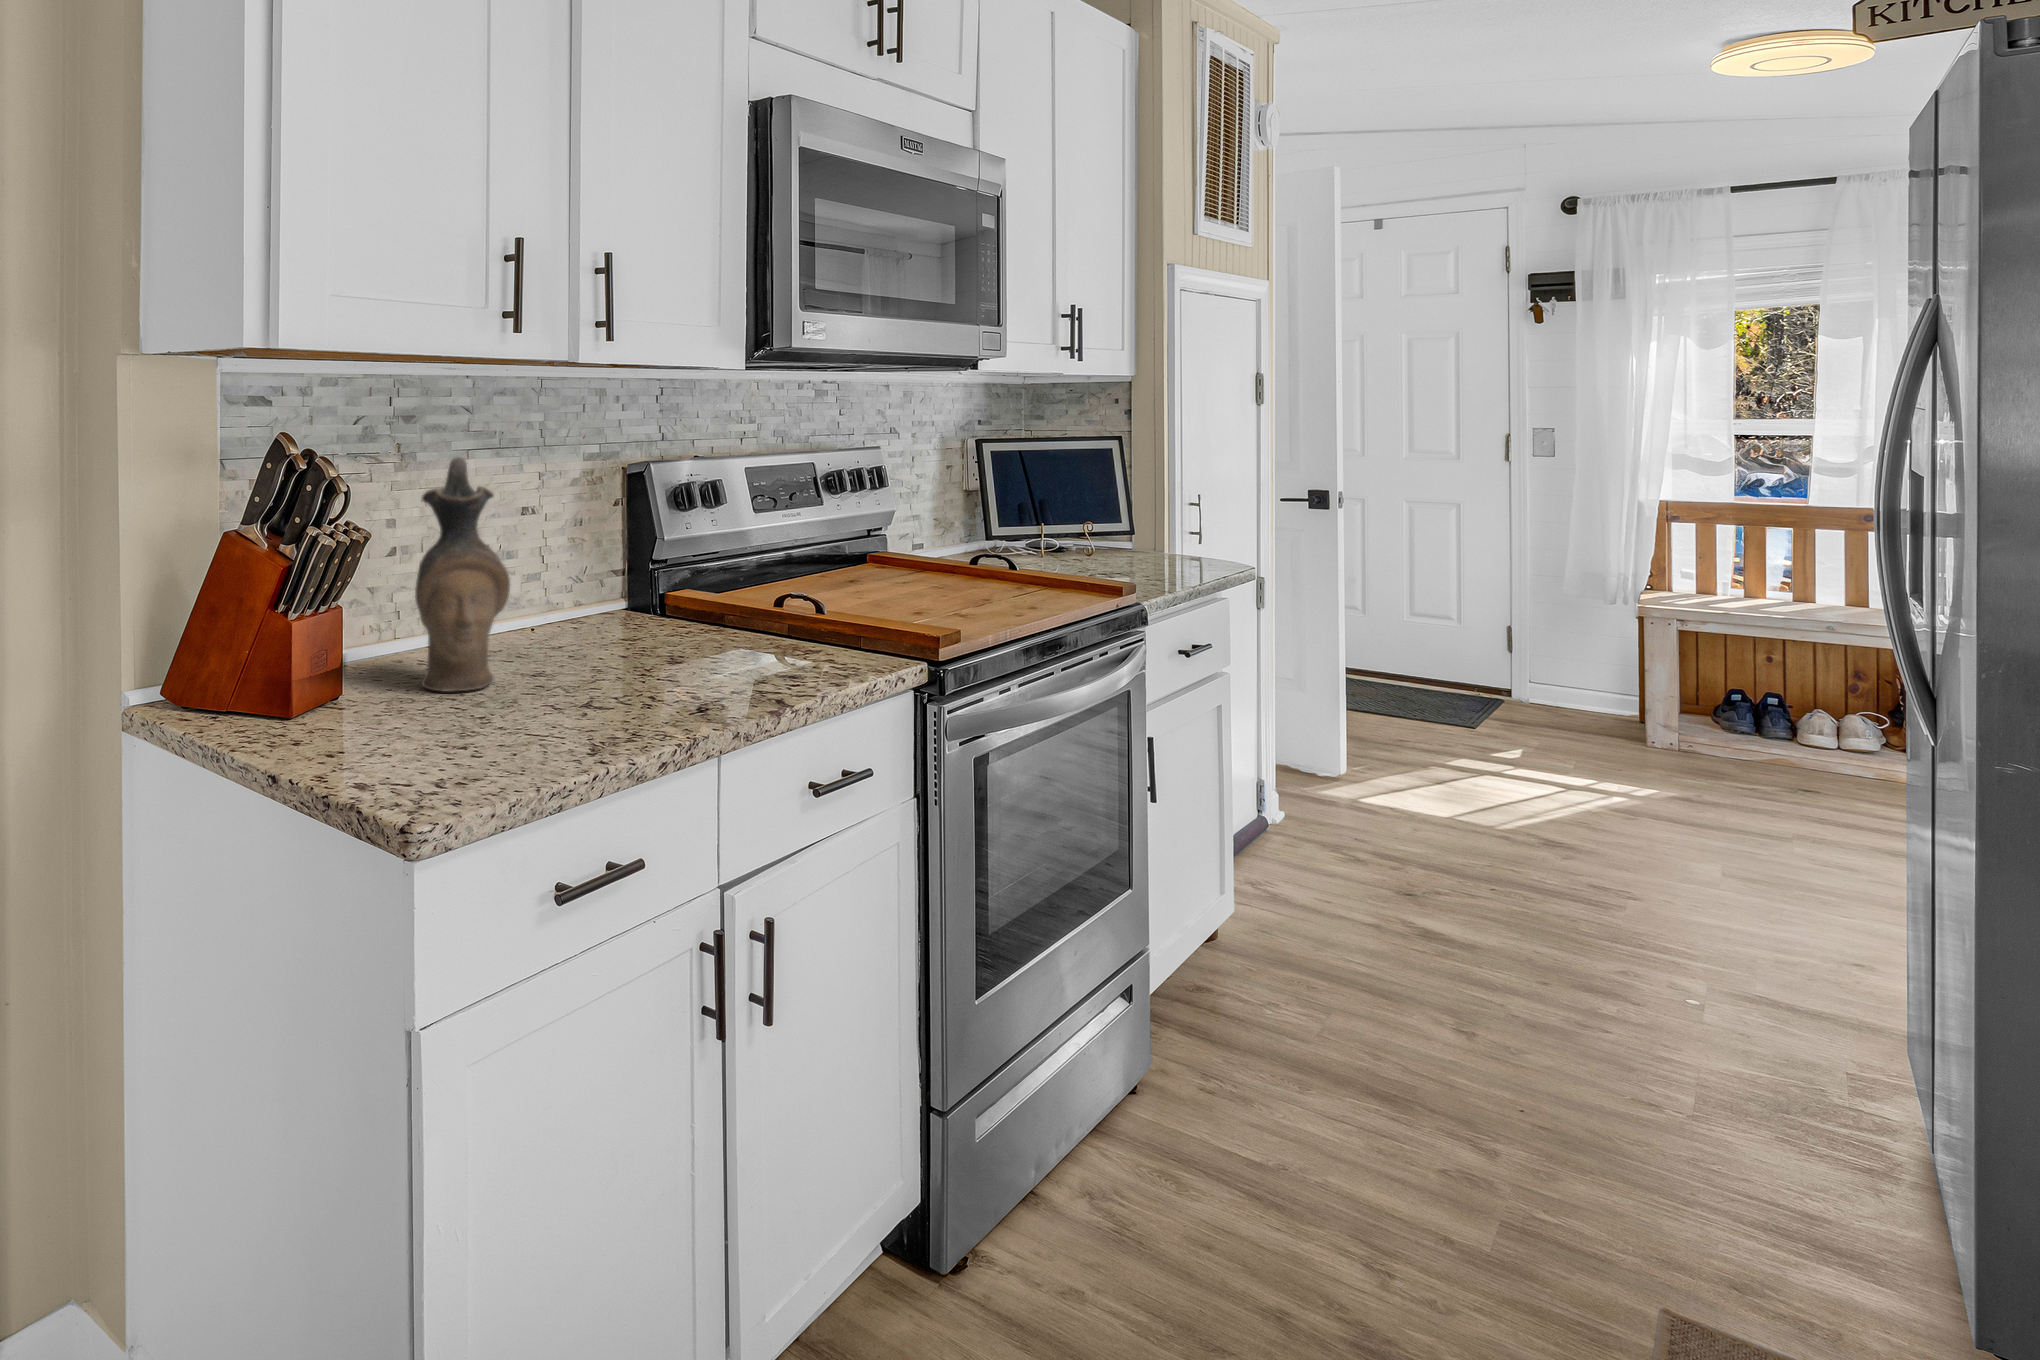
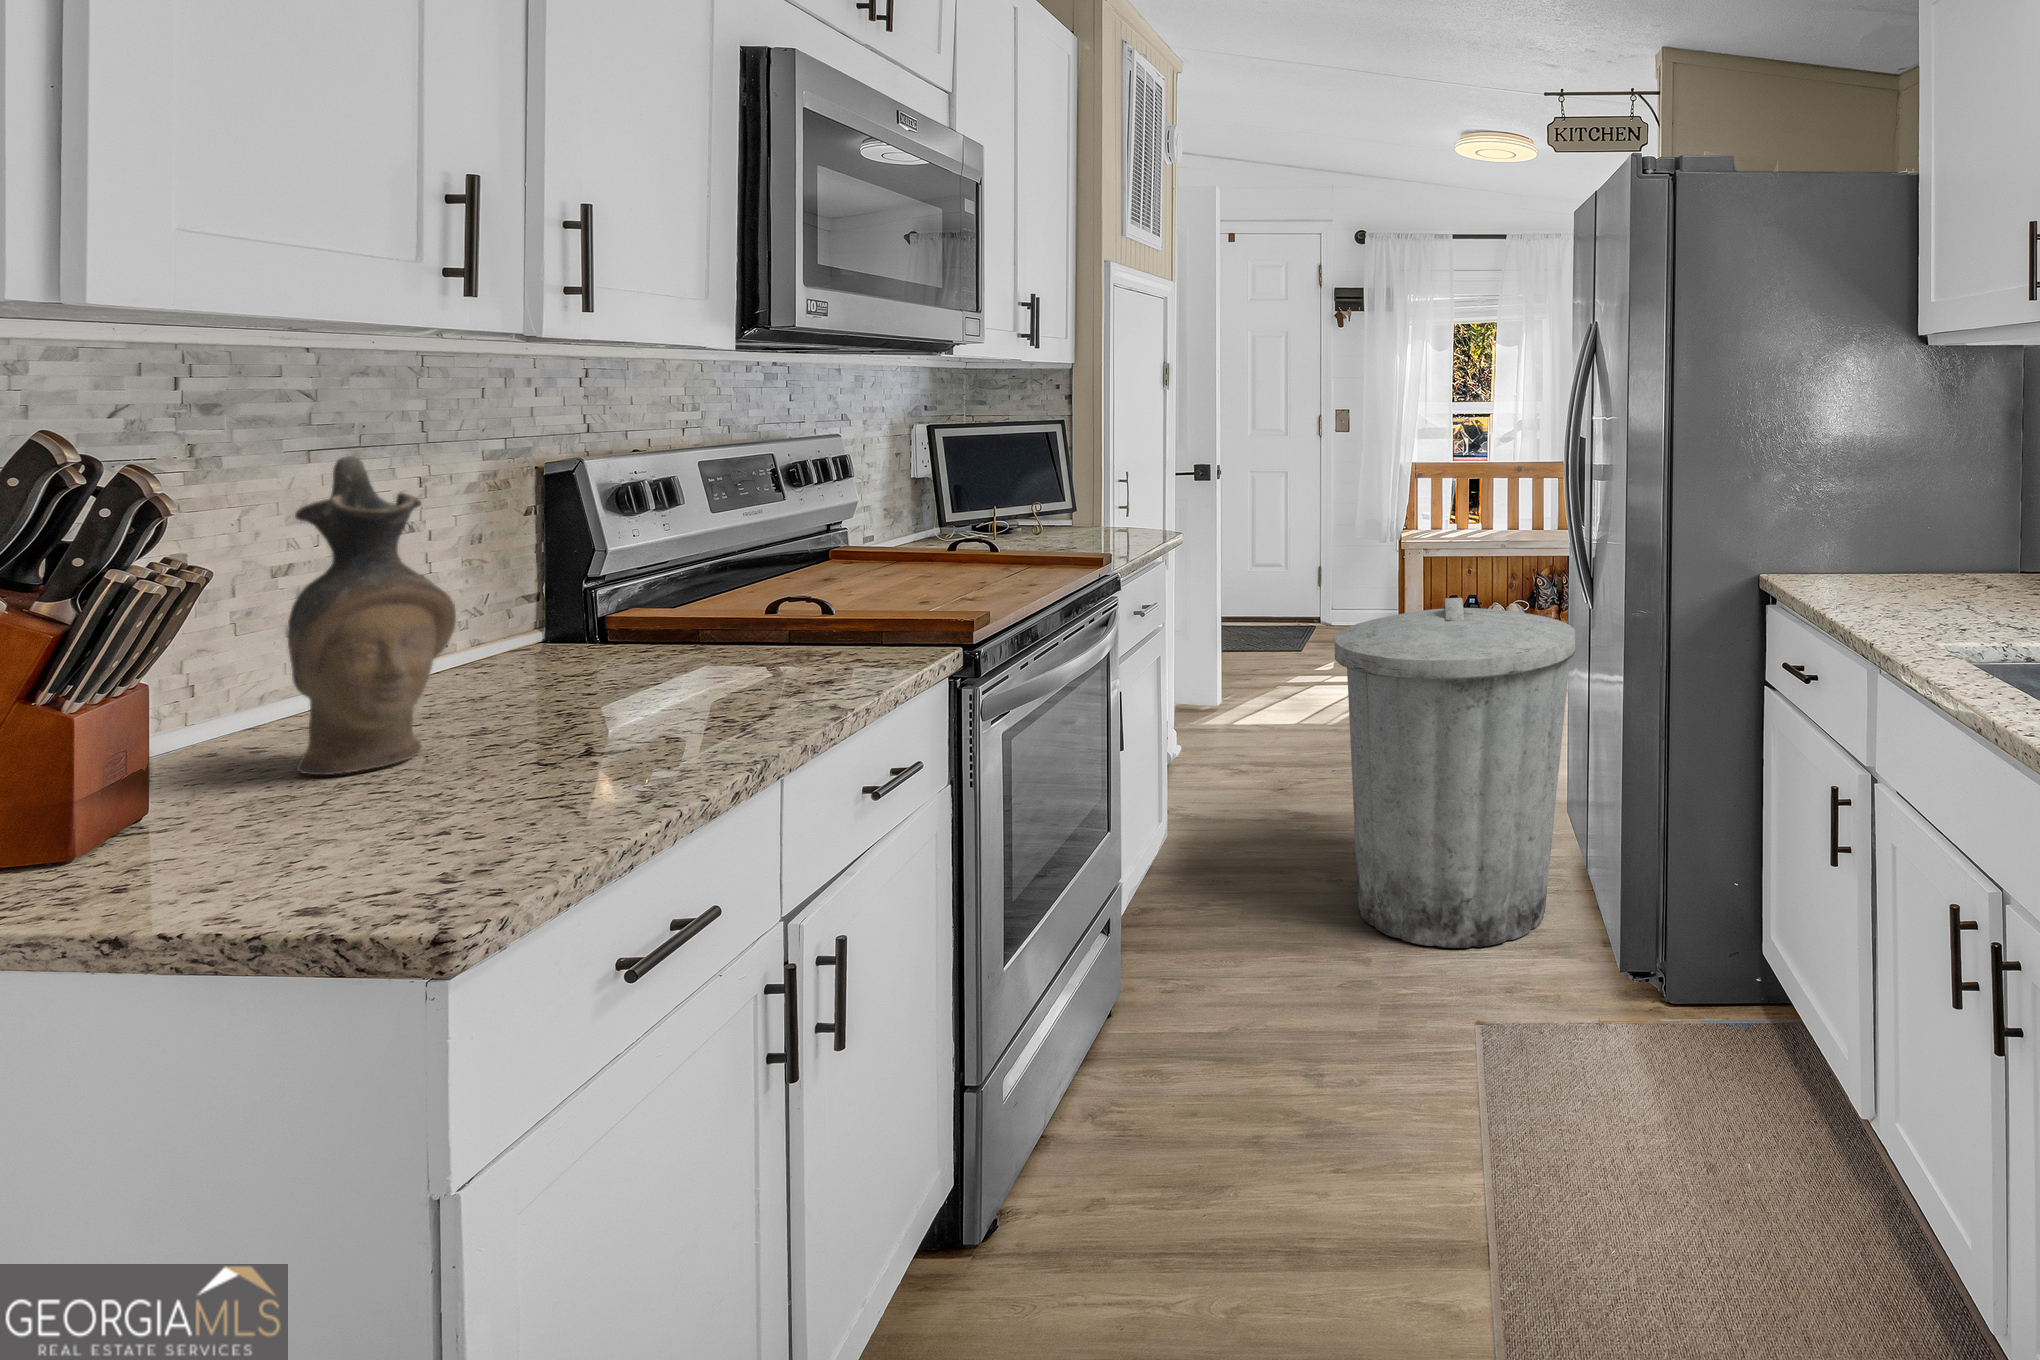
trash can: none [1447,688,1873,1191] -> present [1334,598,1576,948]

